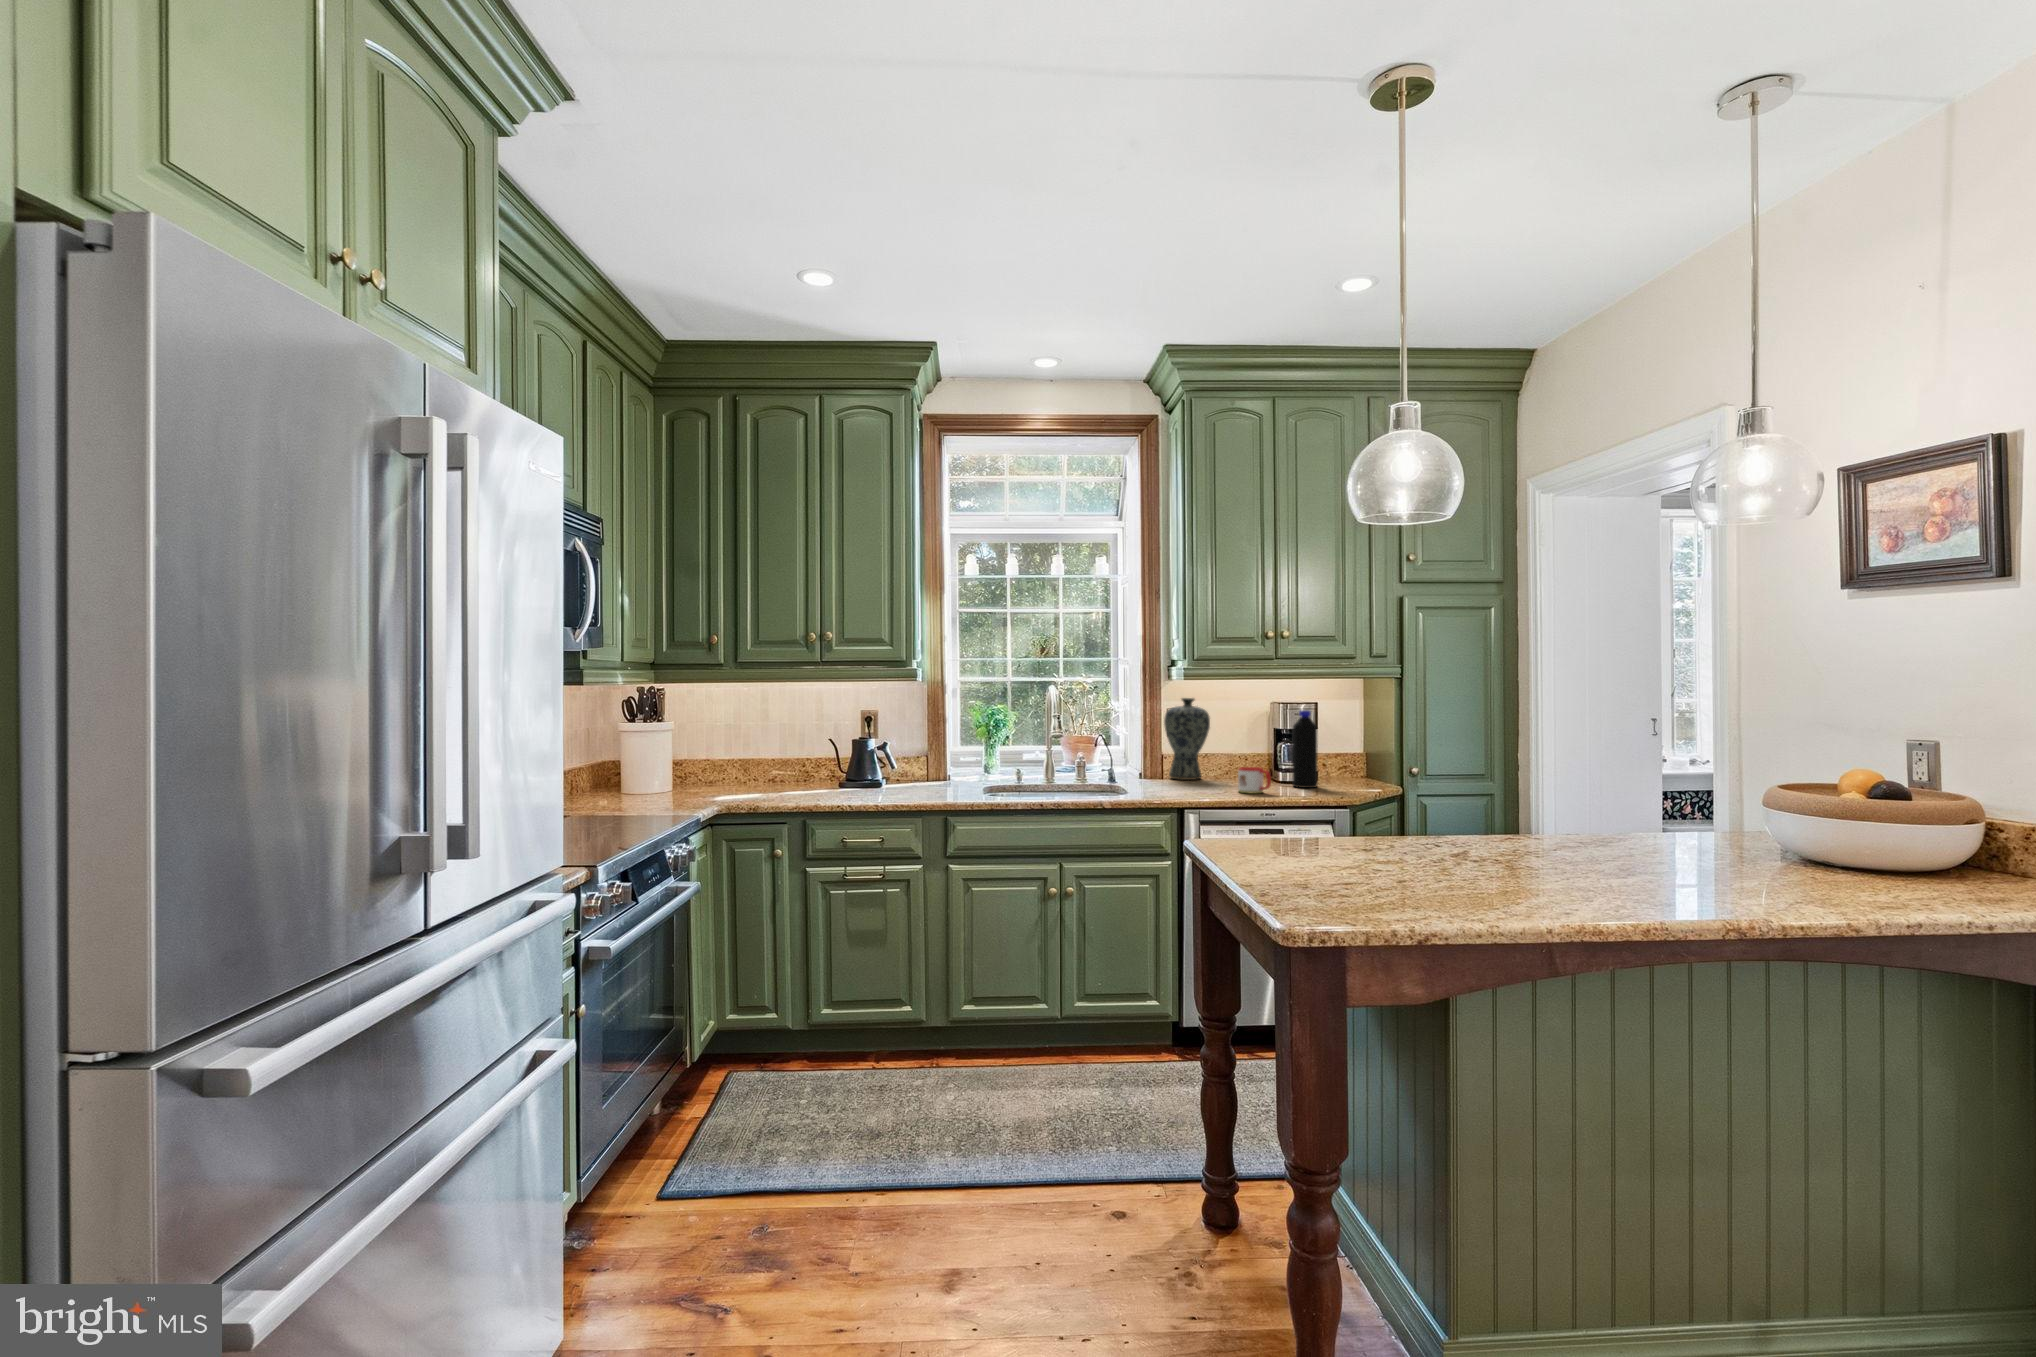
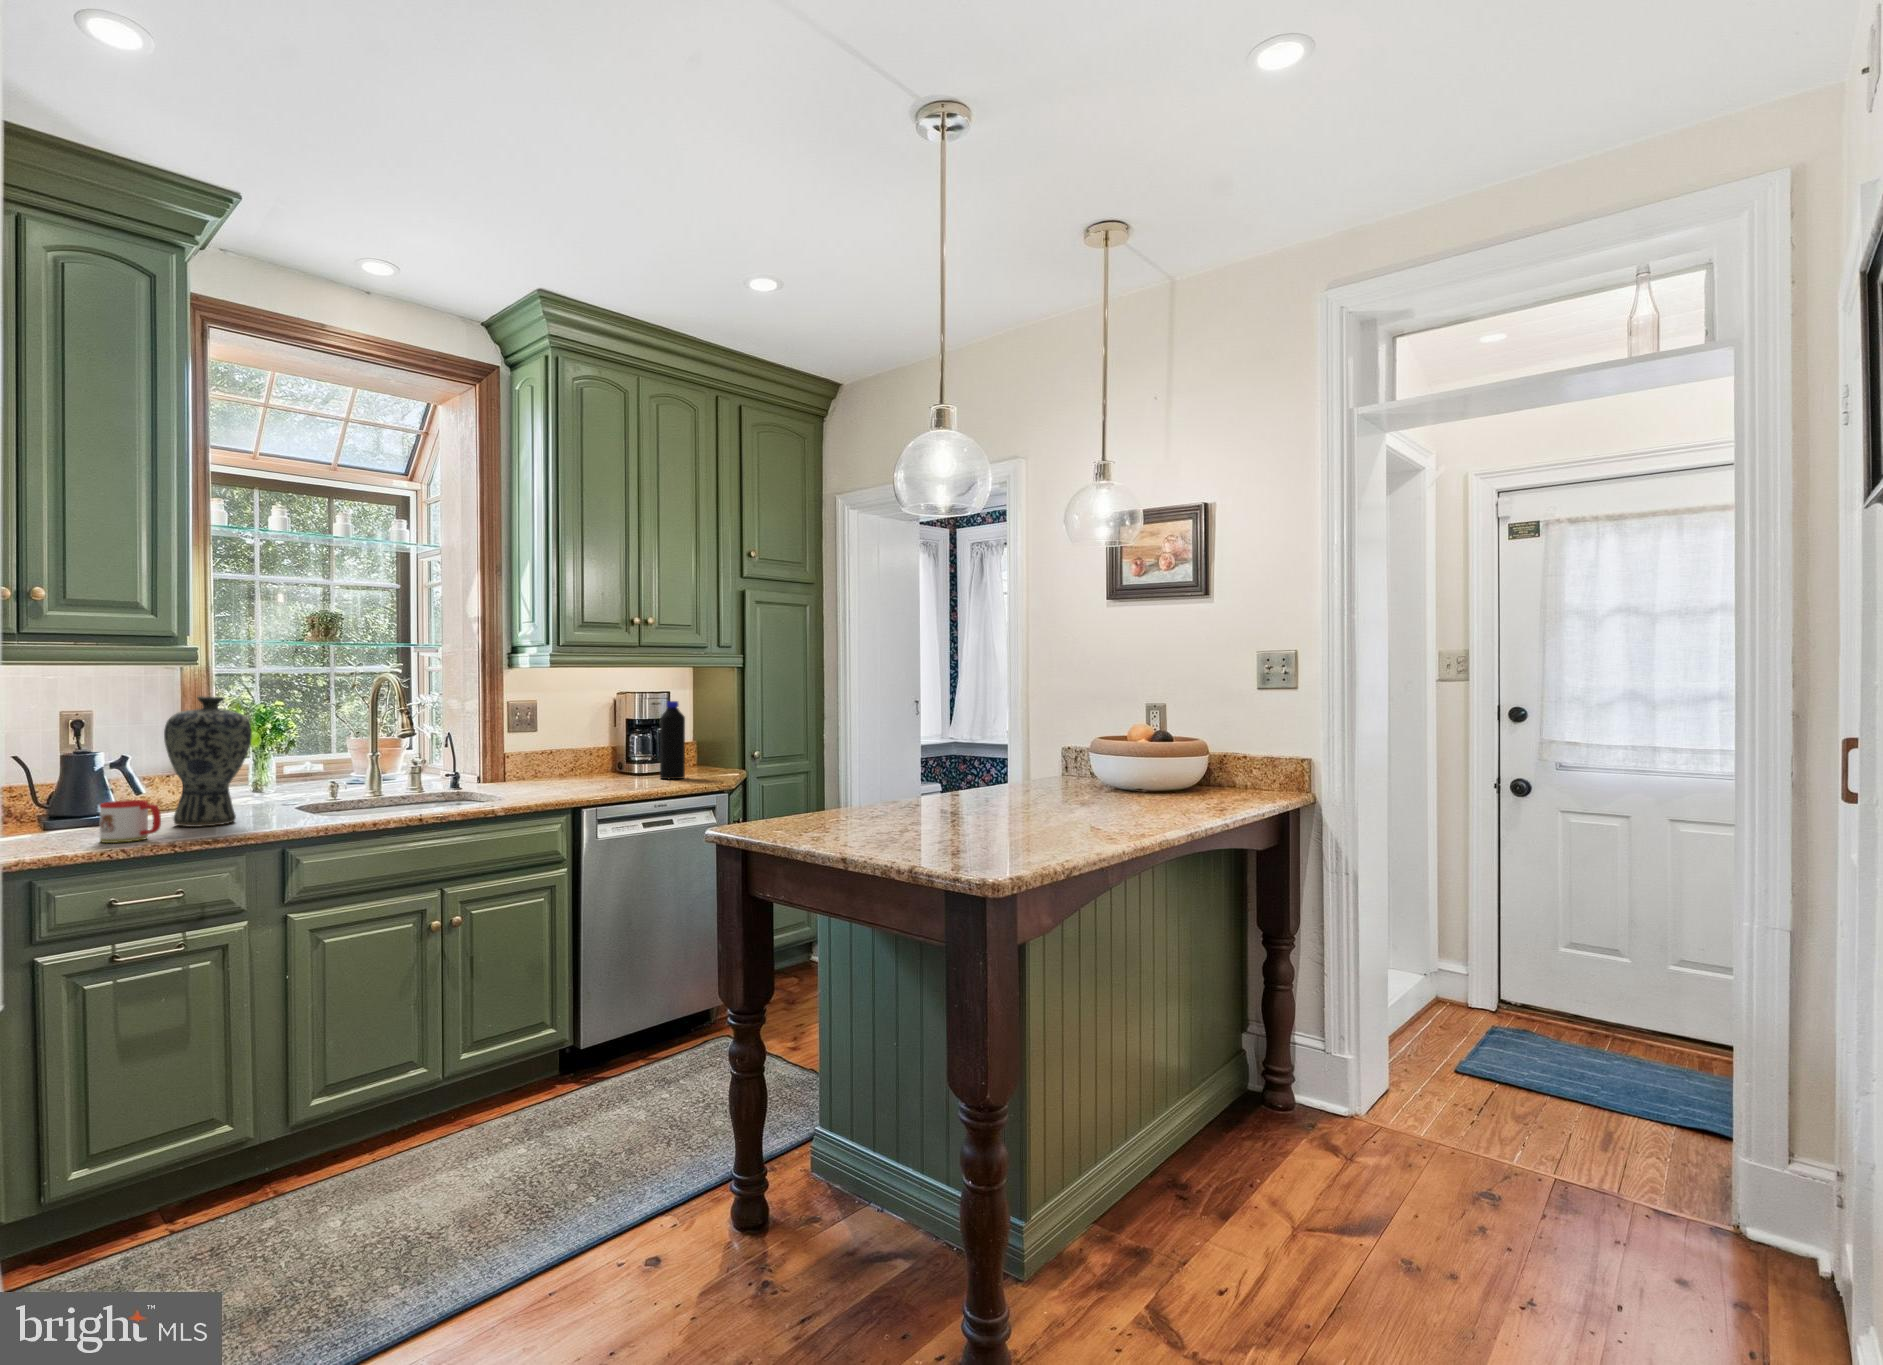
vase: present [1164,698,1210,780] -> present [164,696,252,827]
mug: present [1238,767,1271,793] -> present [100,800,161,843]

